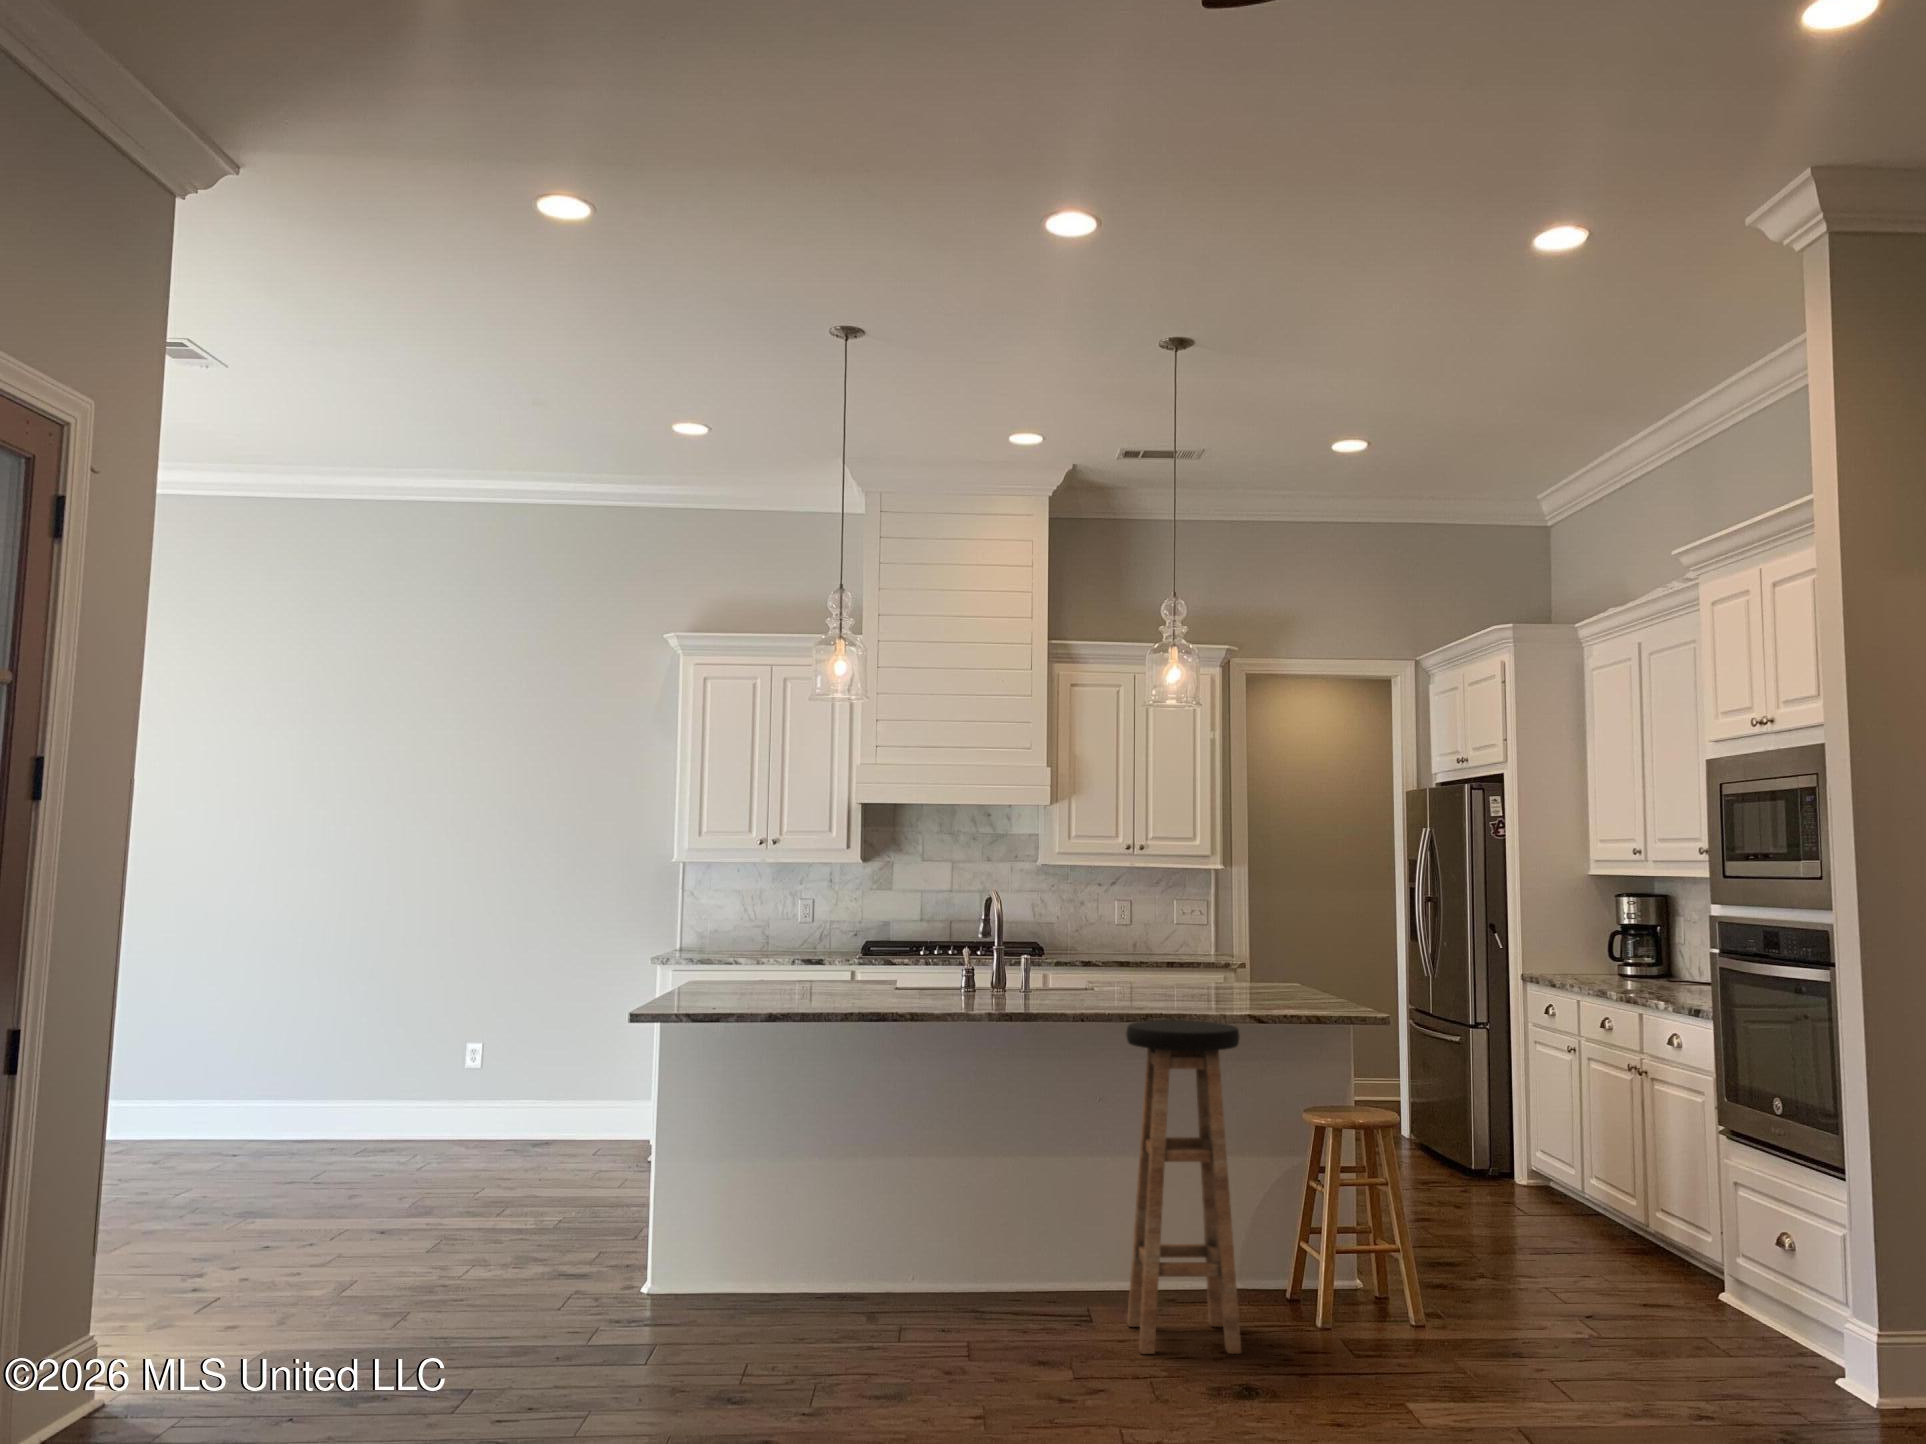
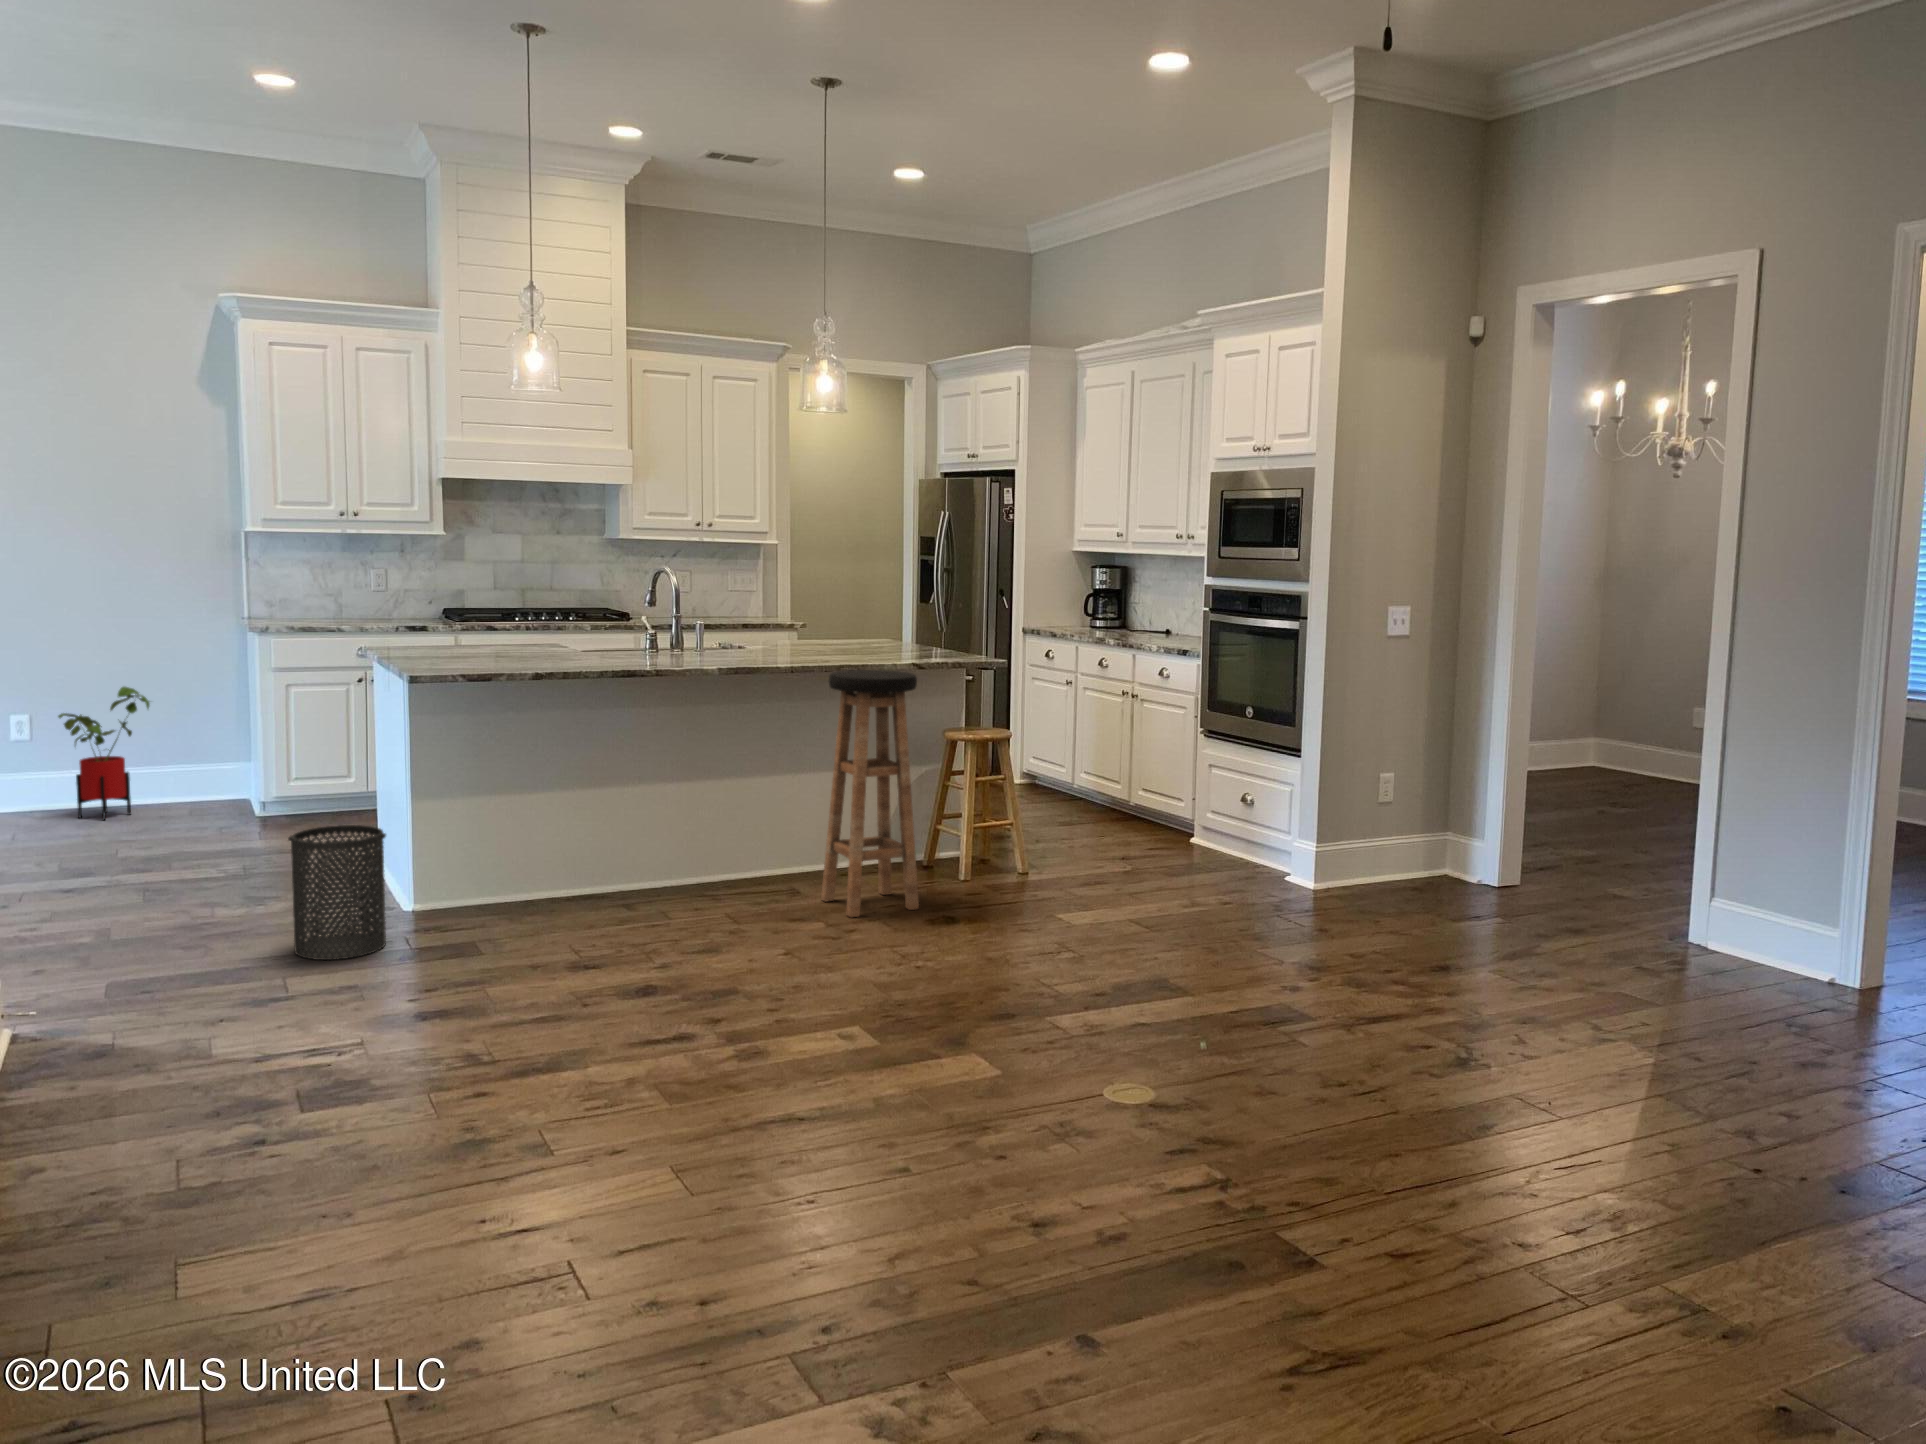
house plant: none [501,1014,584,1149] -> present [58,687,149,820]
trash can: none [513,1174,615,1331] -> present [288,825,386,960]

